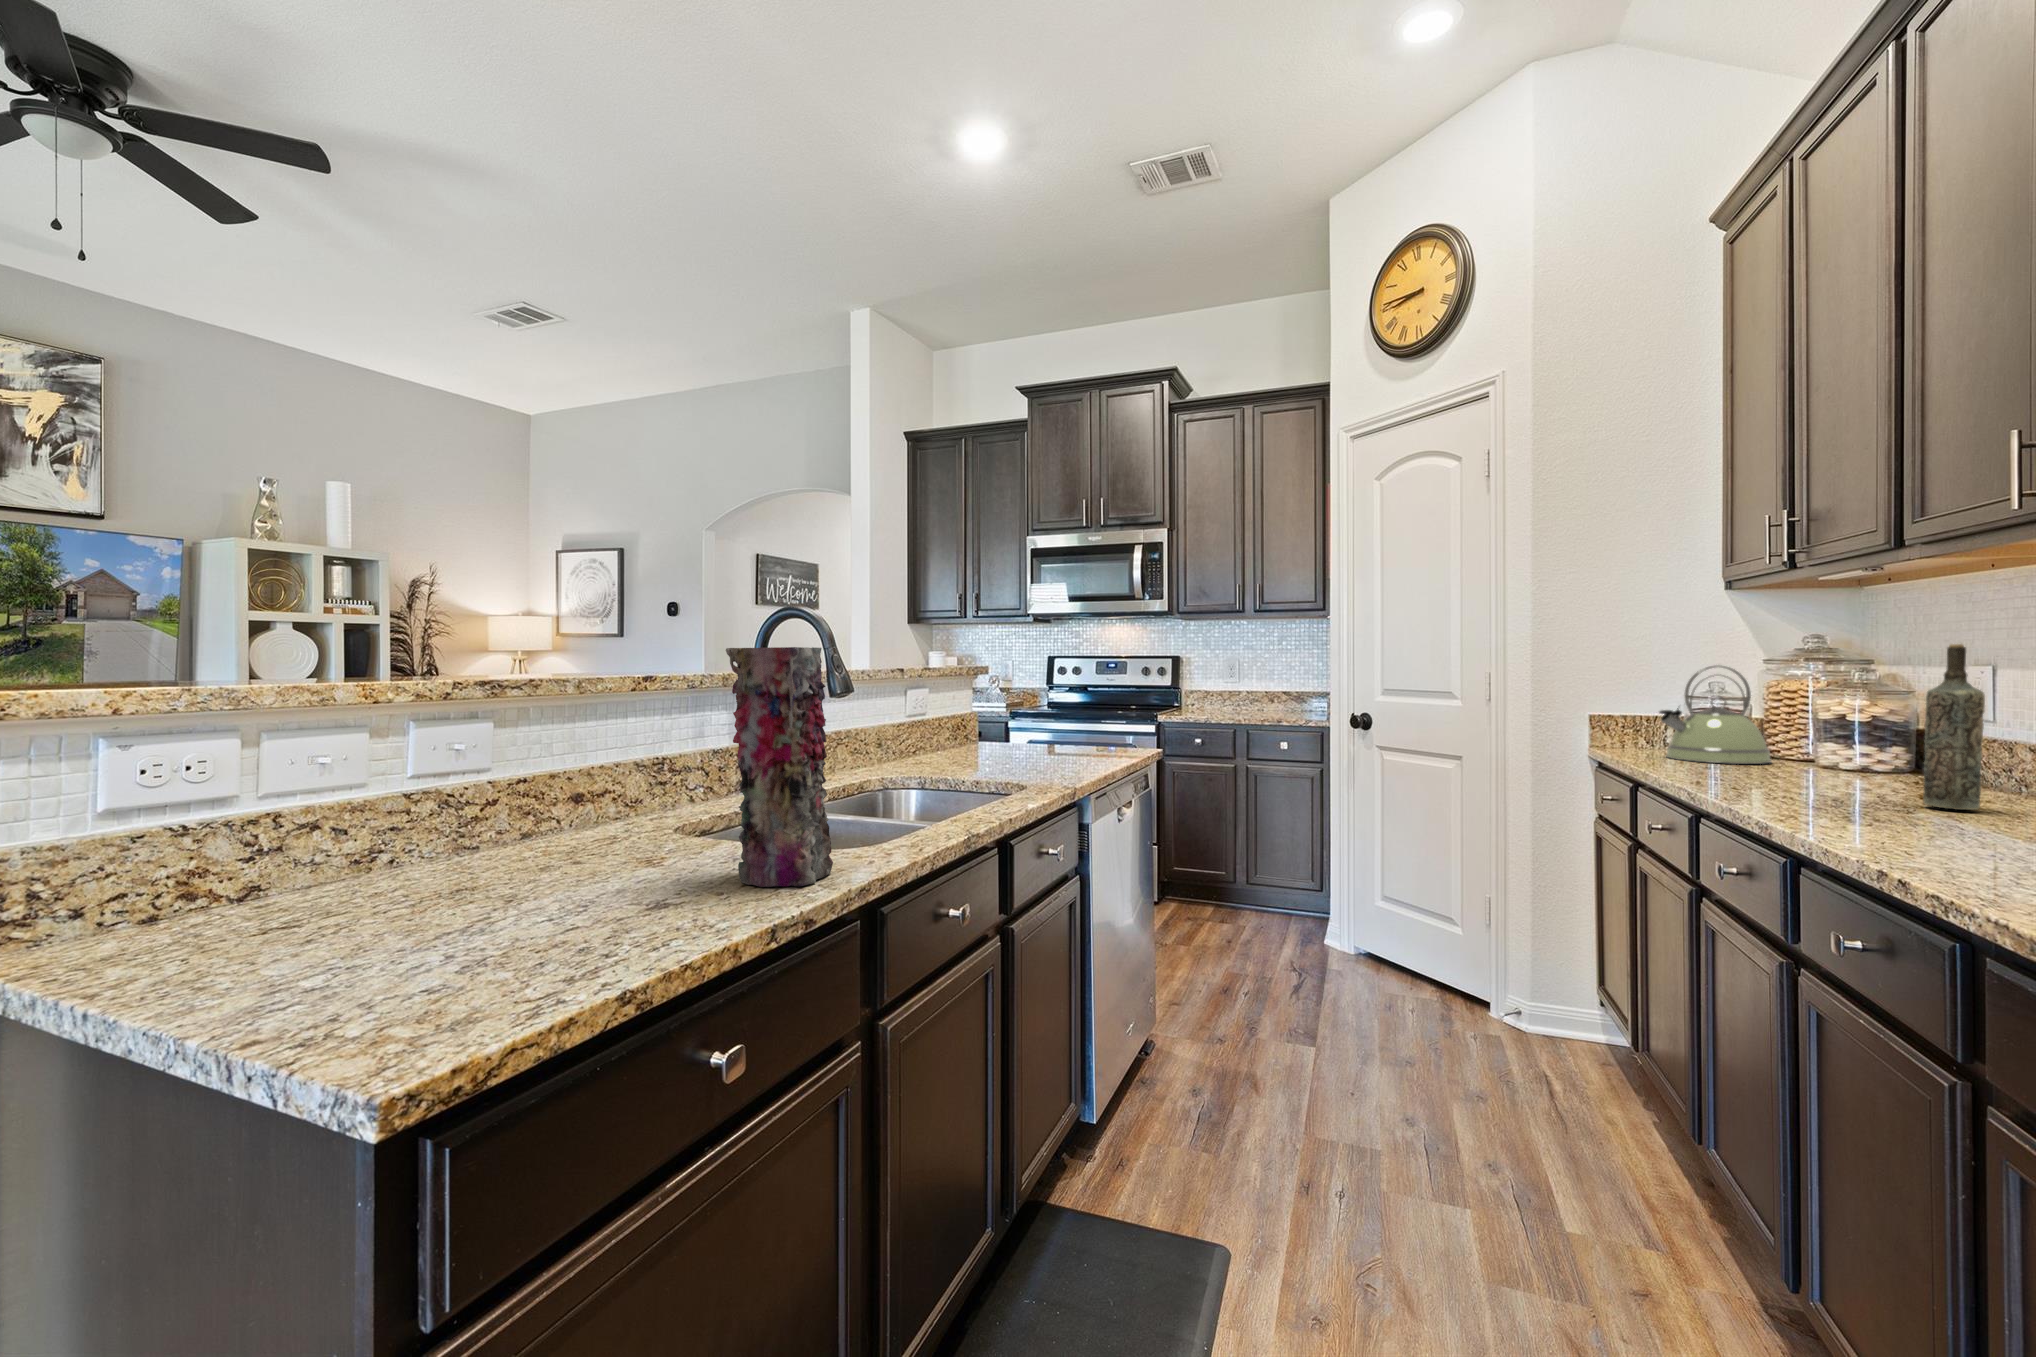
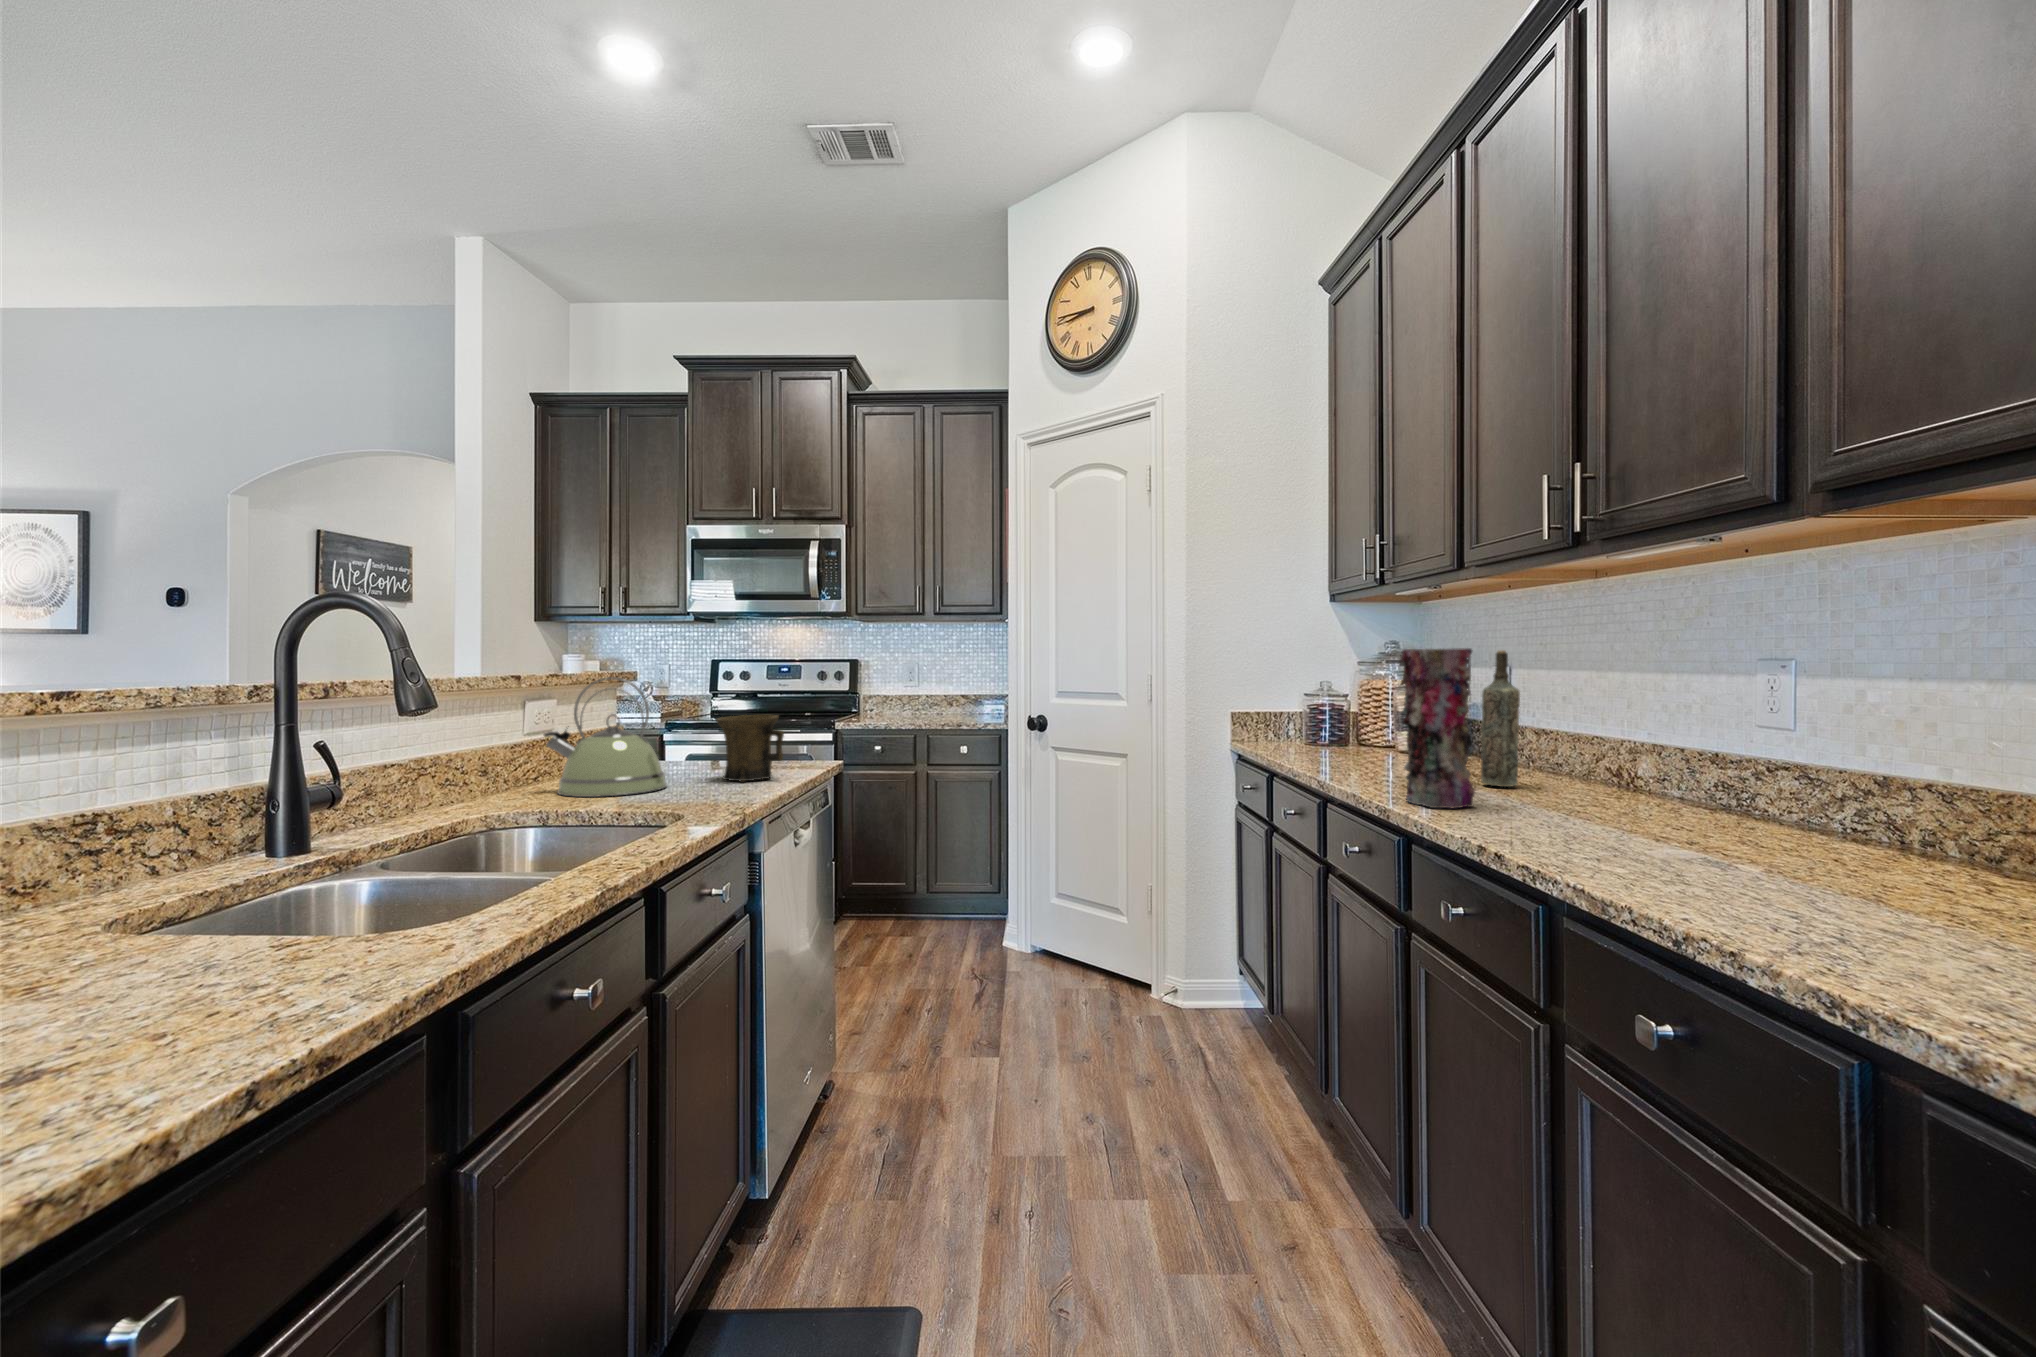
vase: present [726,647,833,887] -> present [1399,648,1475,808]
kettle: present [1660,666,1771,764] -> present [544,677,667,797]
mug: none [1053,705,1111,763] -> present [716,715,784,782]

